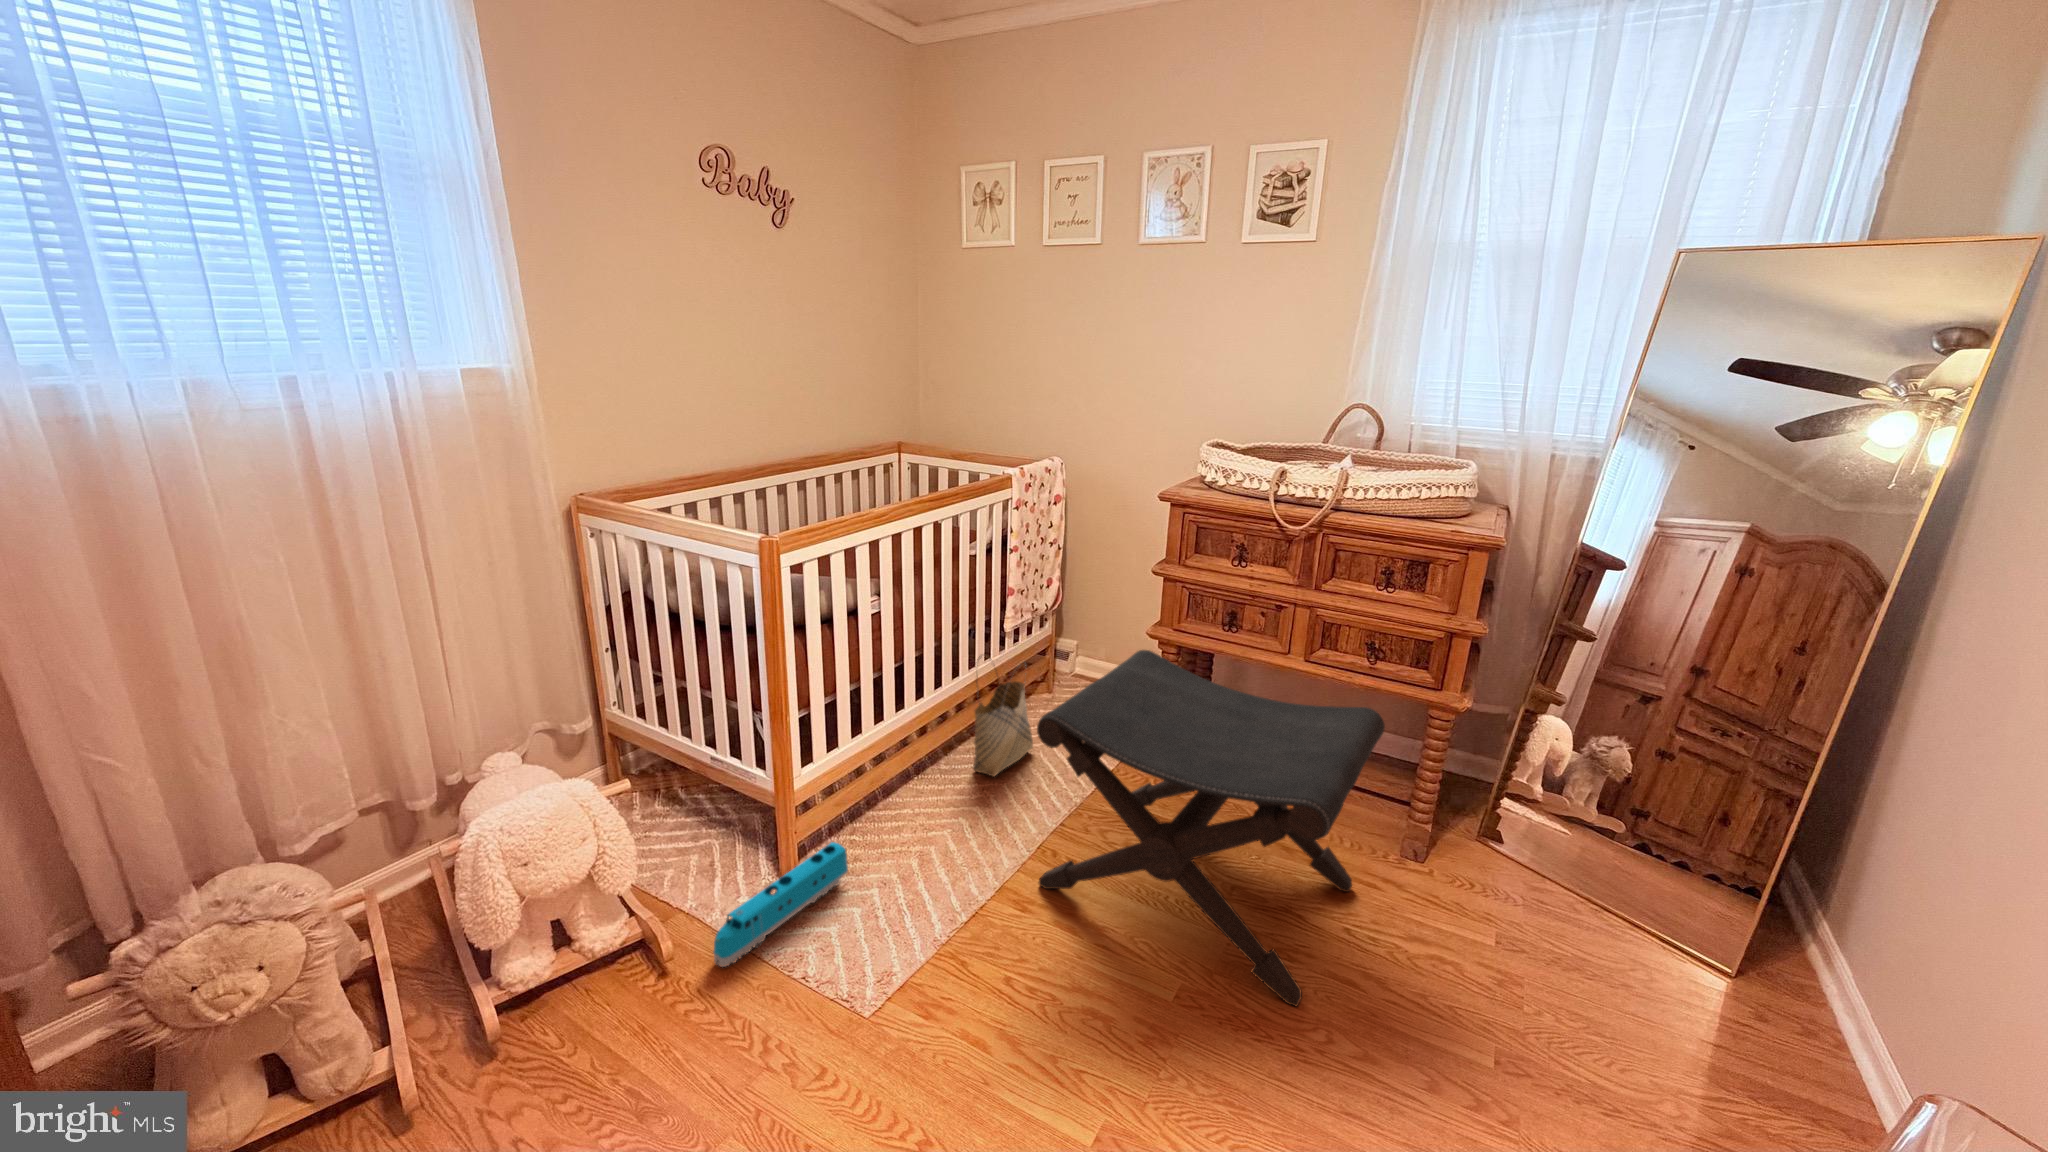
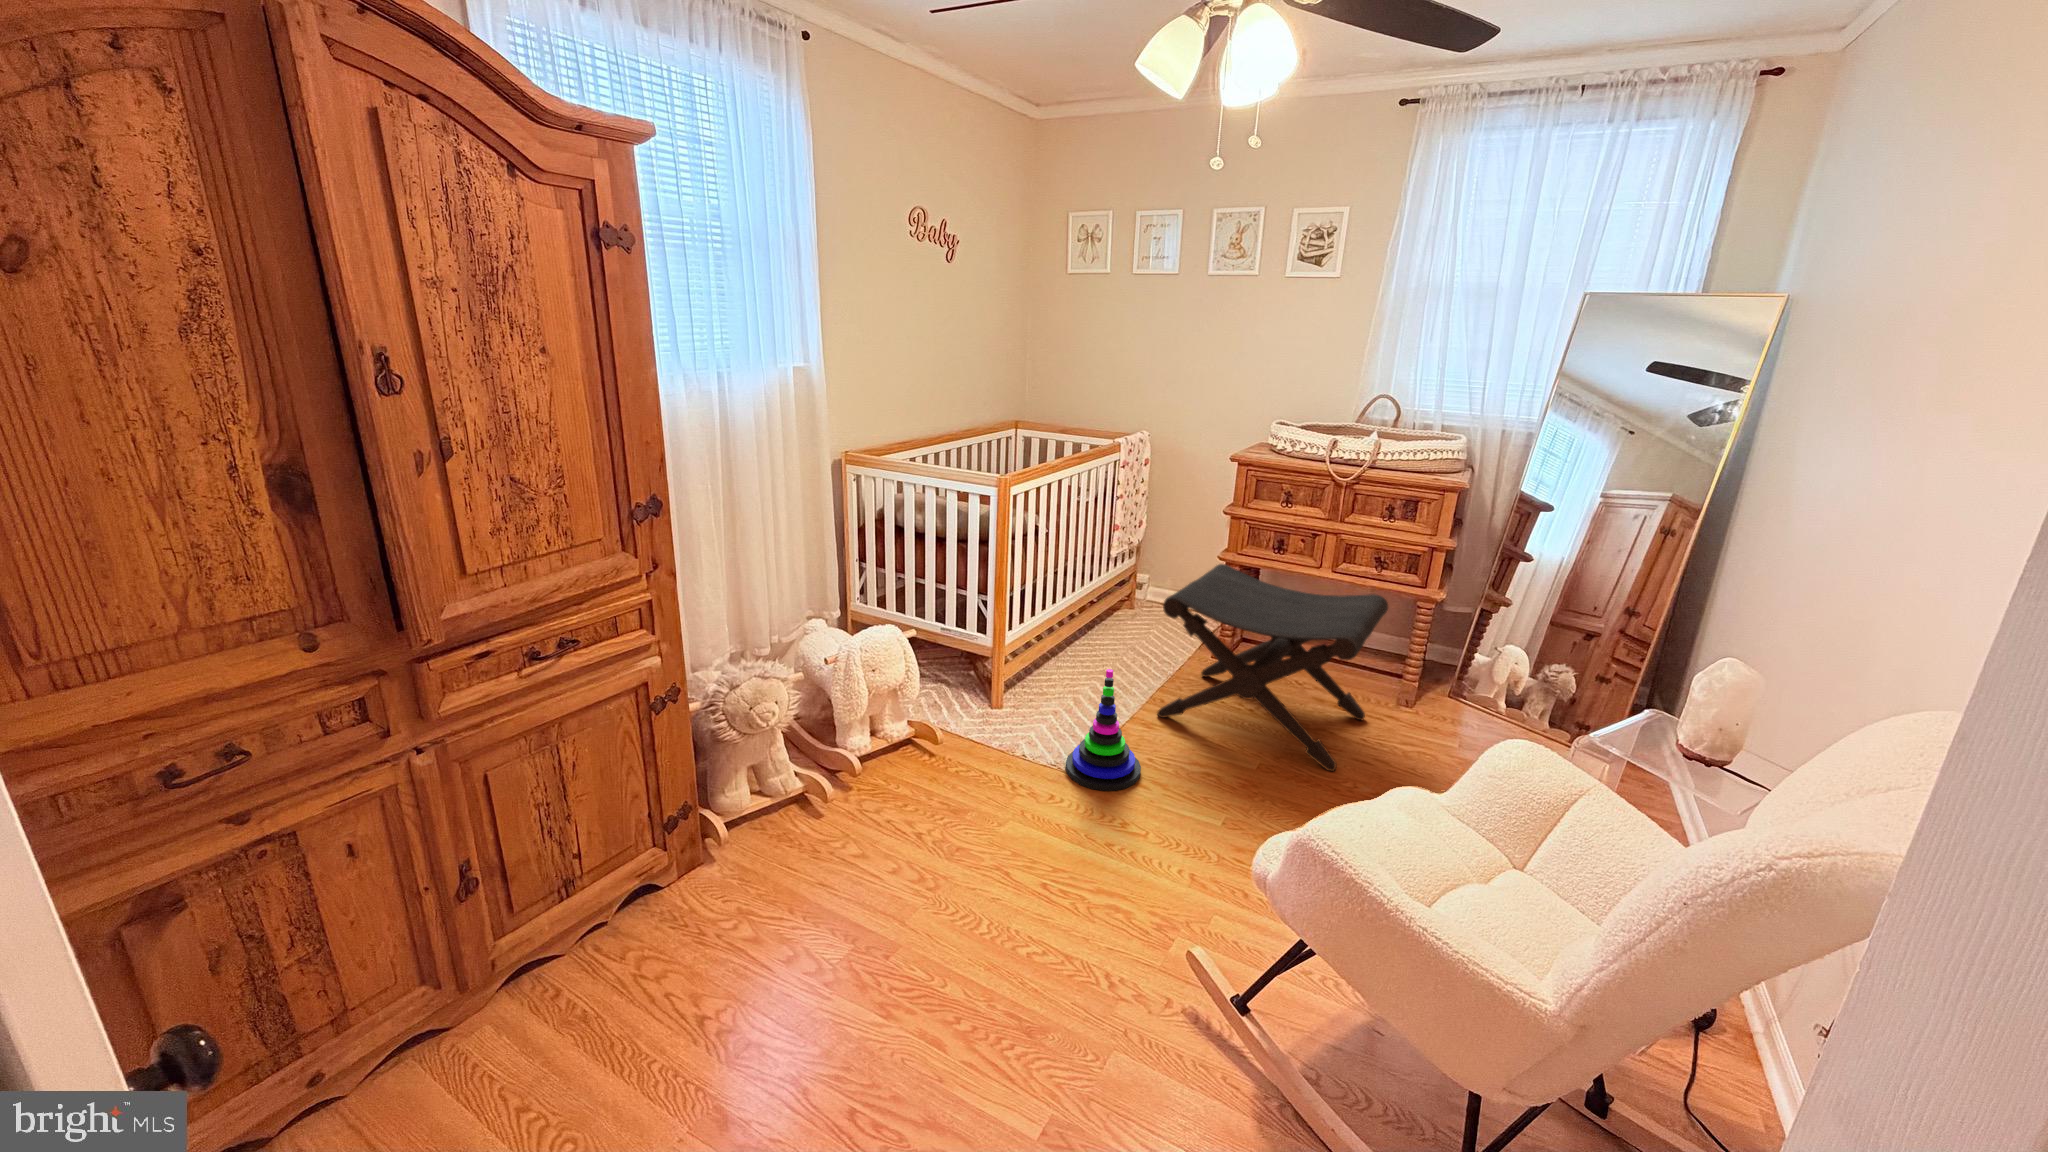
woven basket: present [973,656,1033,776] -> none [1092,573,1131,659]
toy train: present [713,842,848,967] -> none [964,687,1031,751]
stacking toy: none [862,854,983,1058] -> present [1066,669,1141,791]

